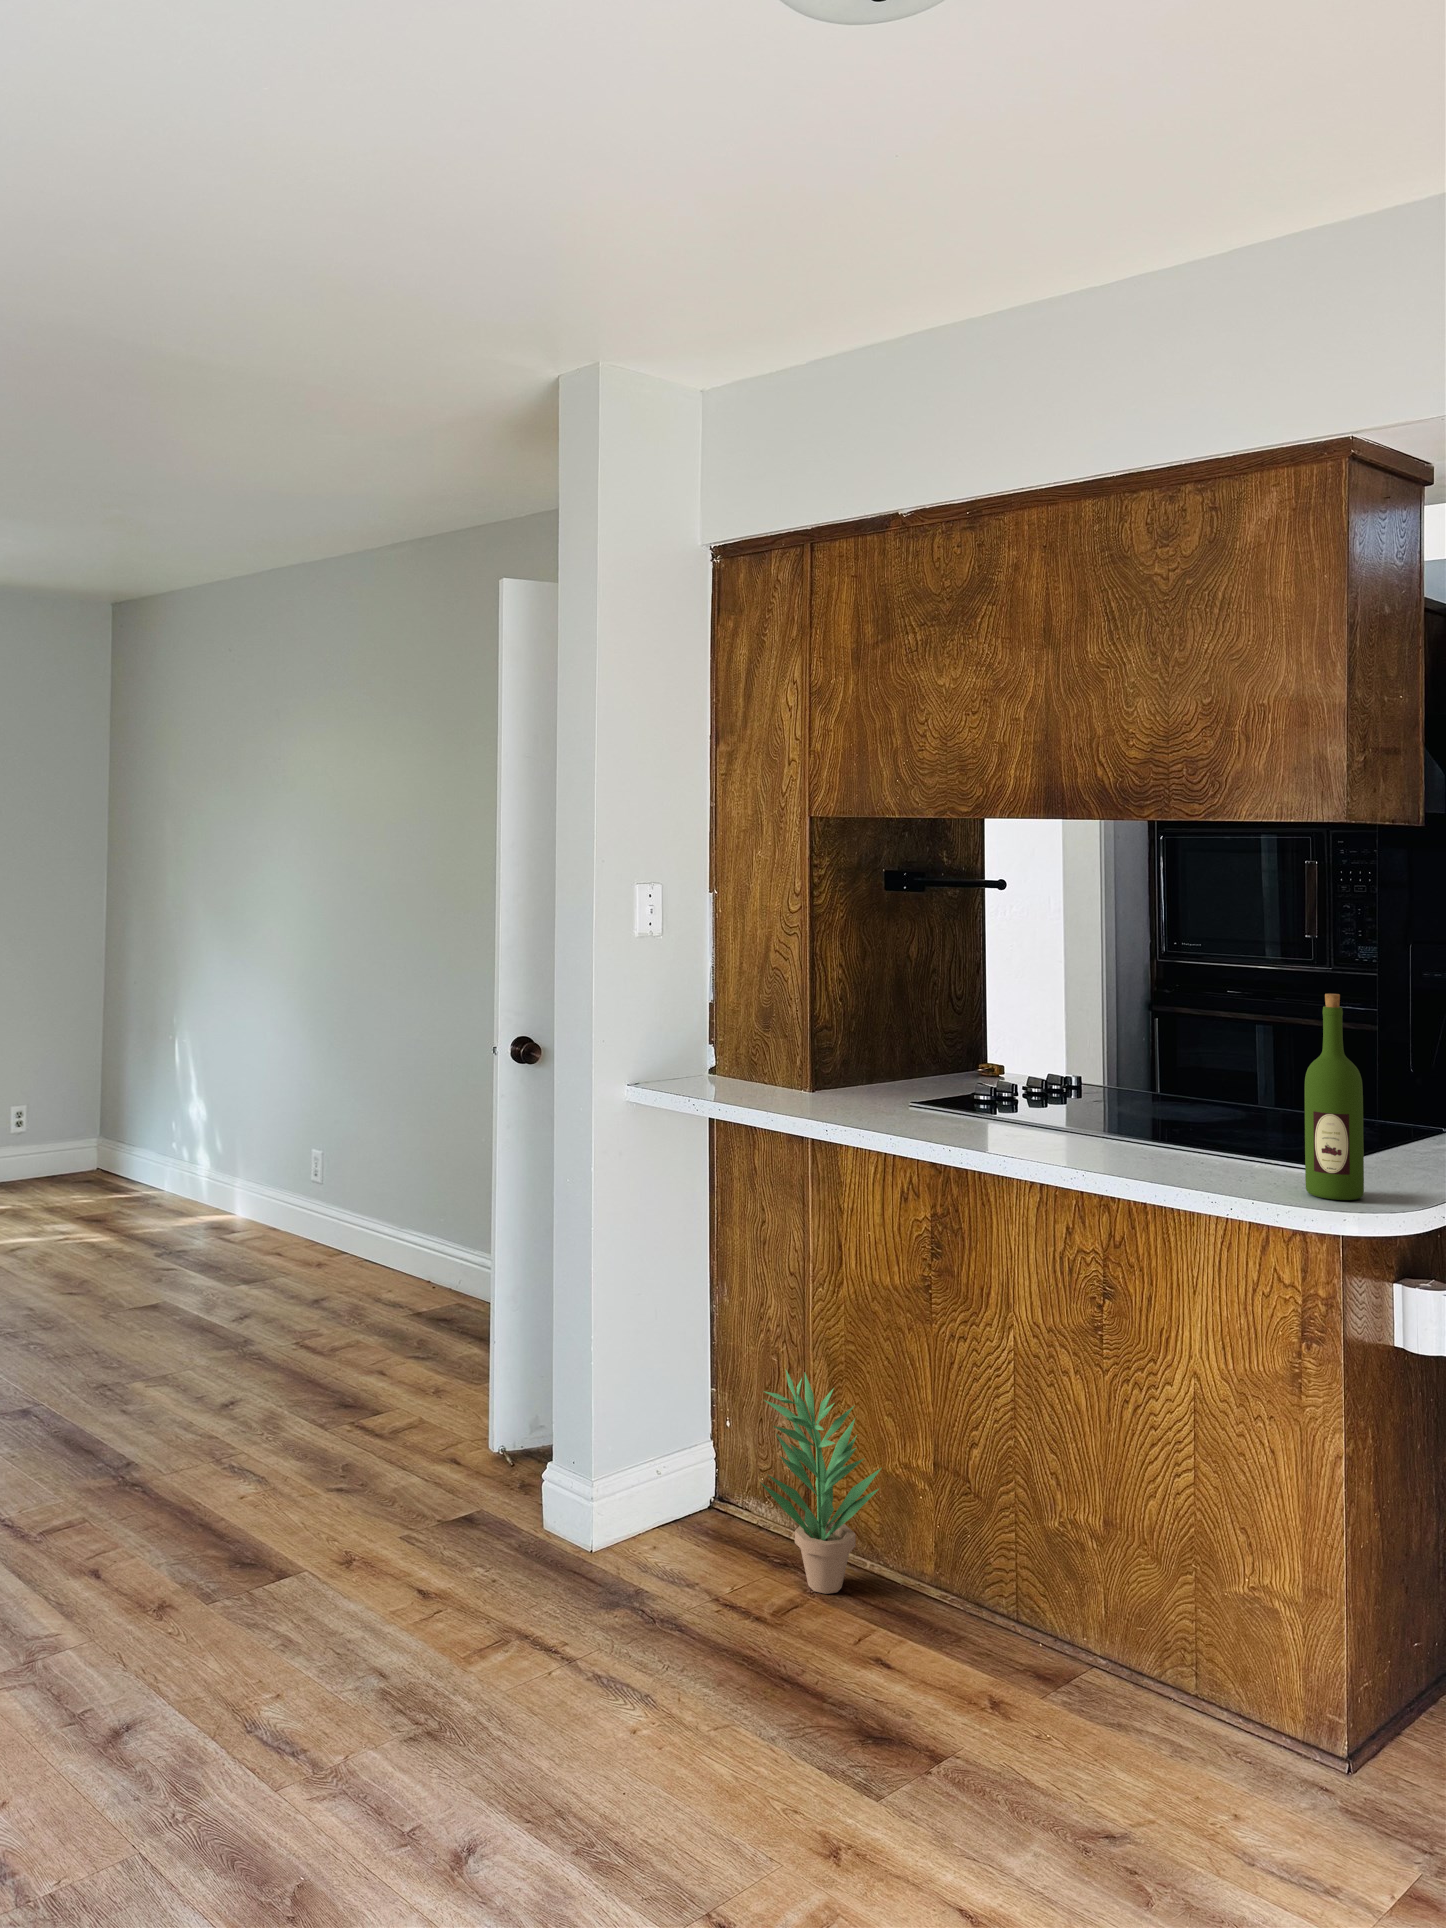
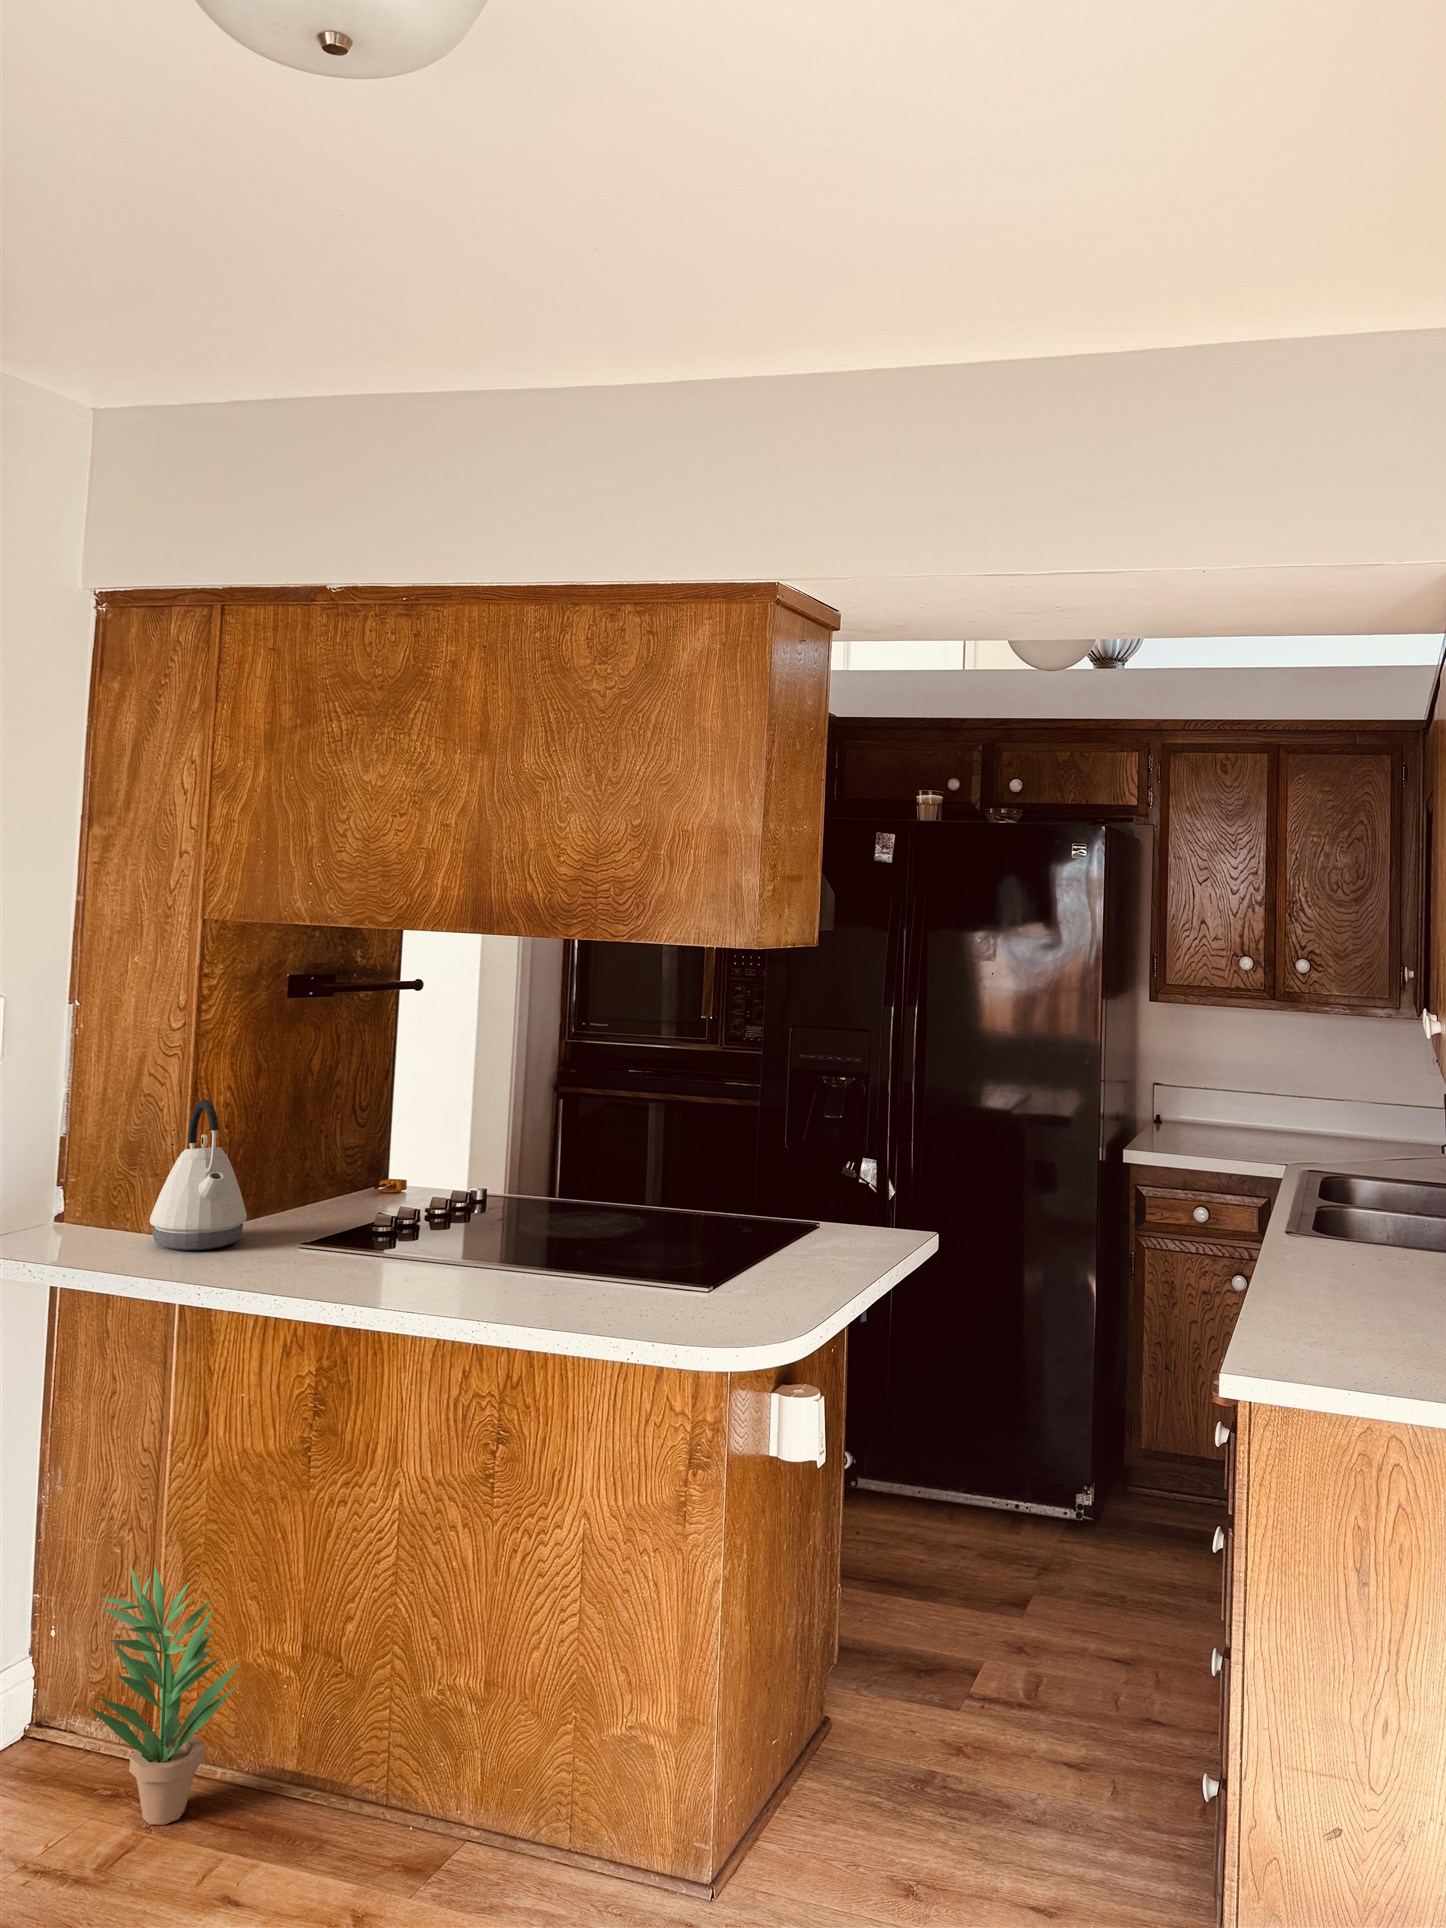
kettle: none [783,974,863,1105] -> present [150,1100,247,1250]
wine bottle: present [1305,994,1364,1200] -> none [703,1124,758,1330]

